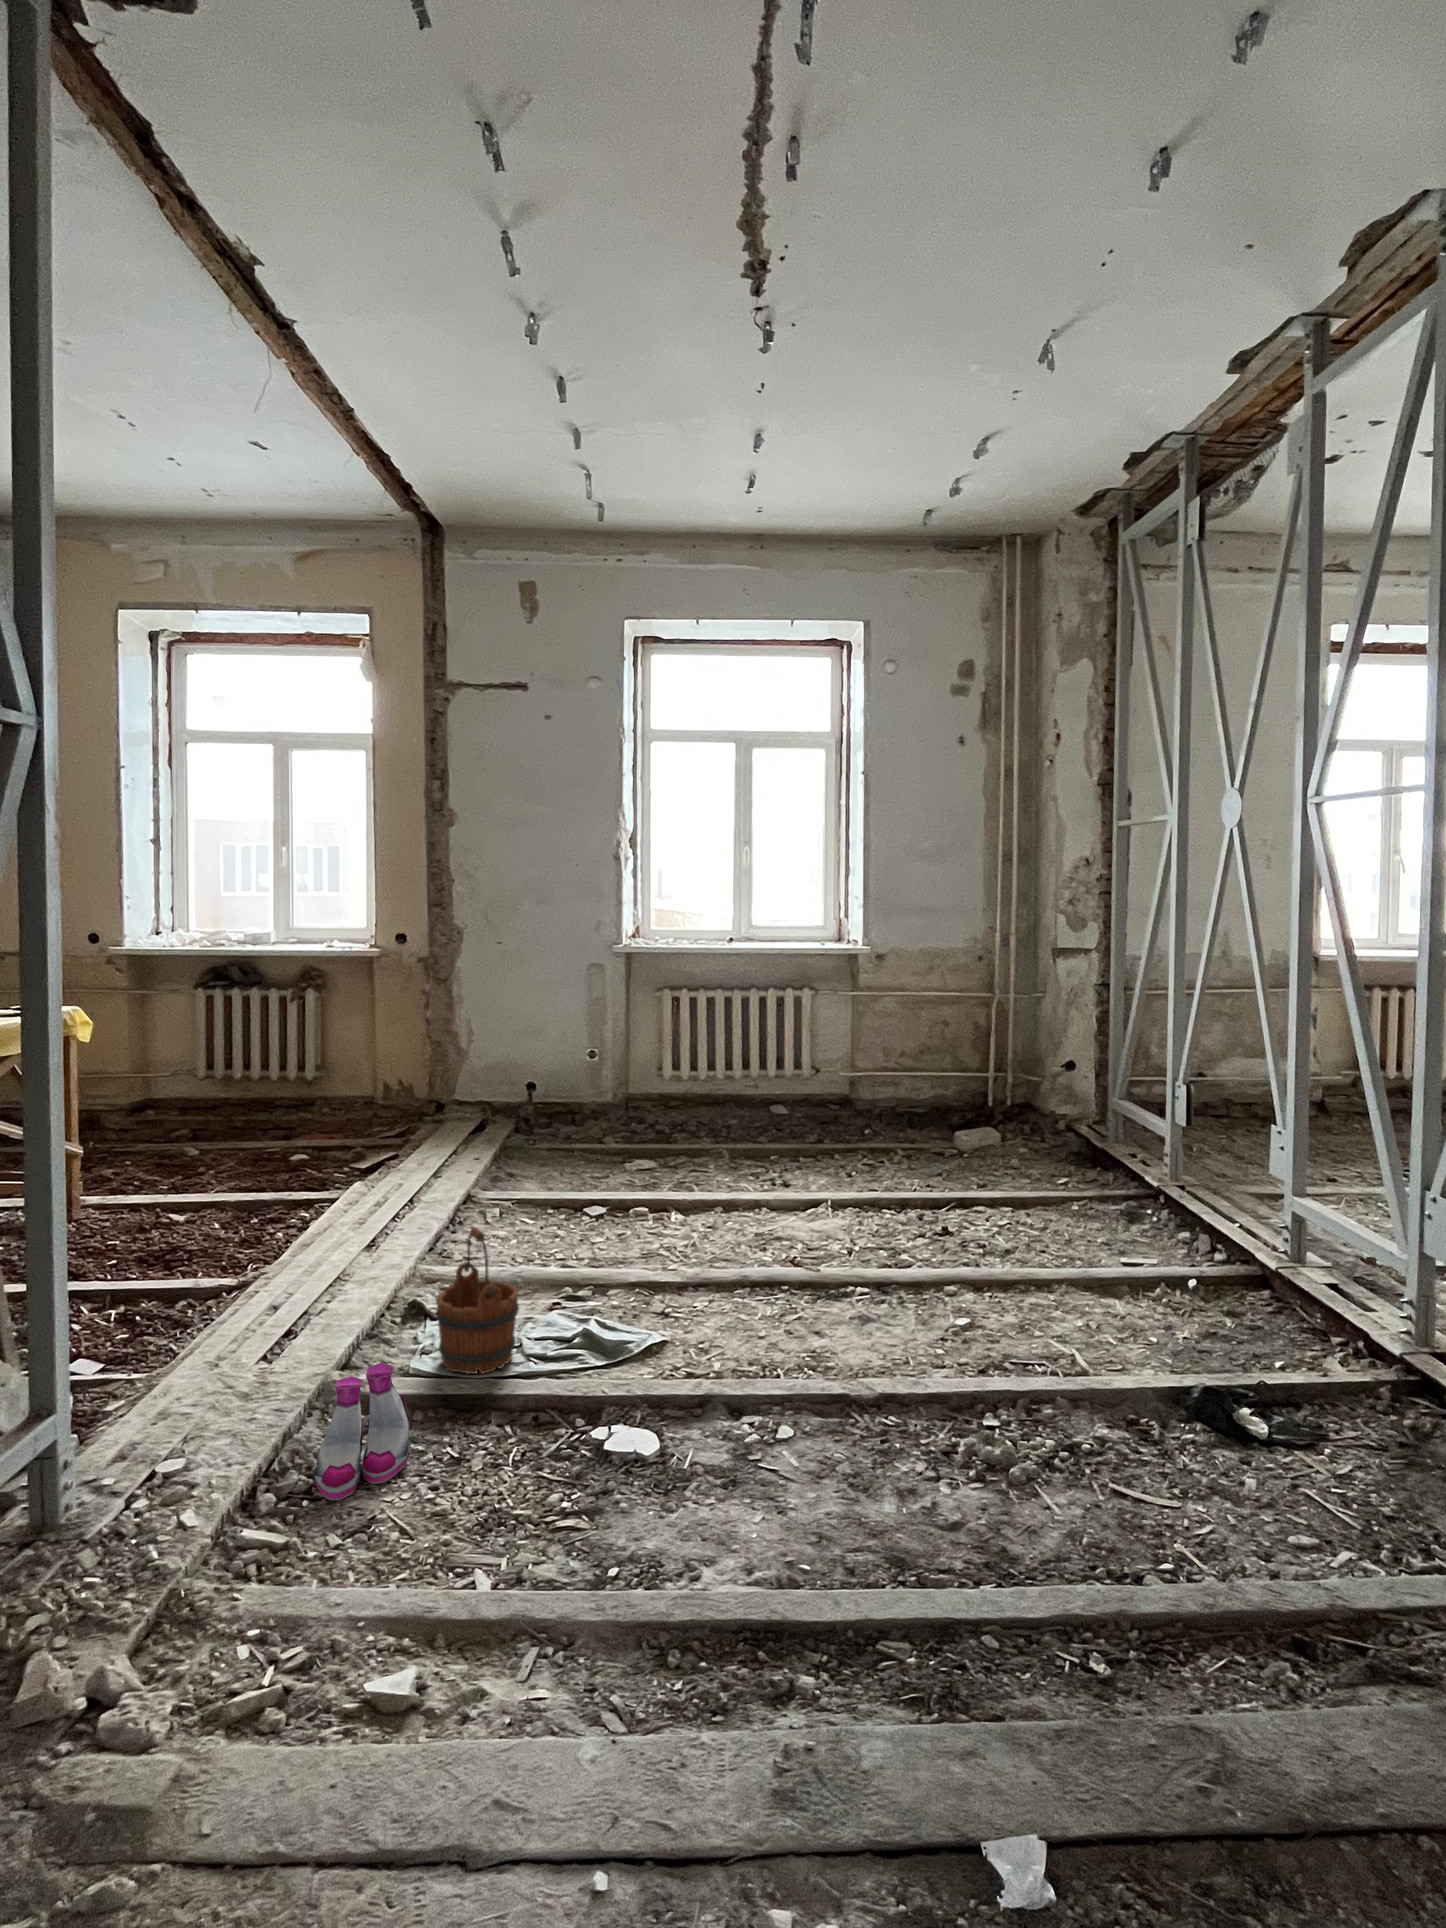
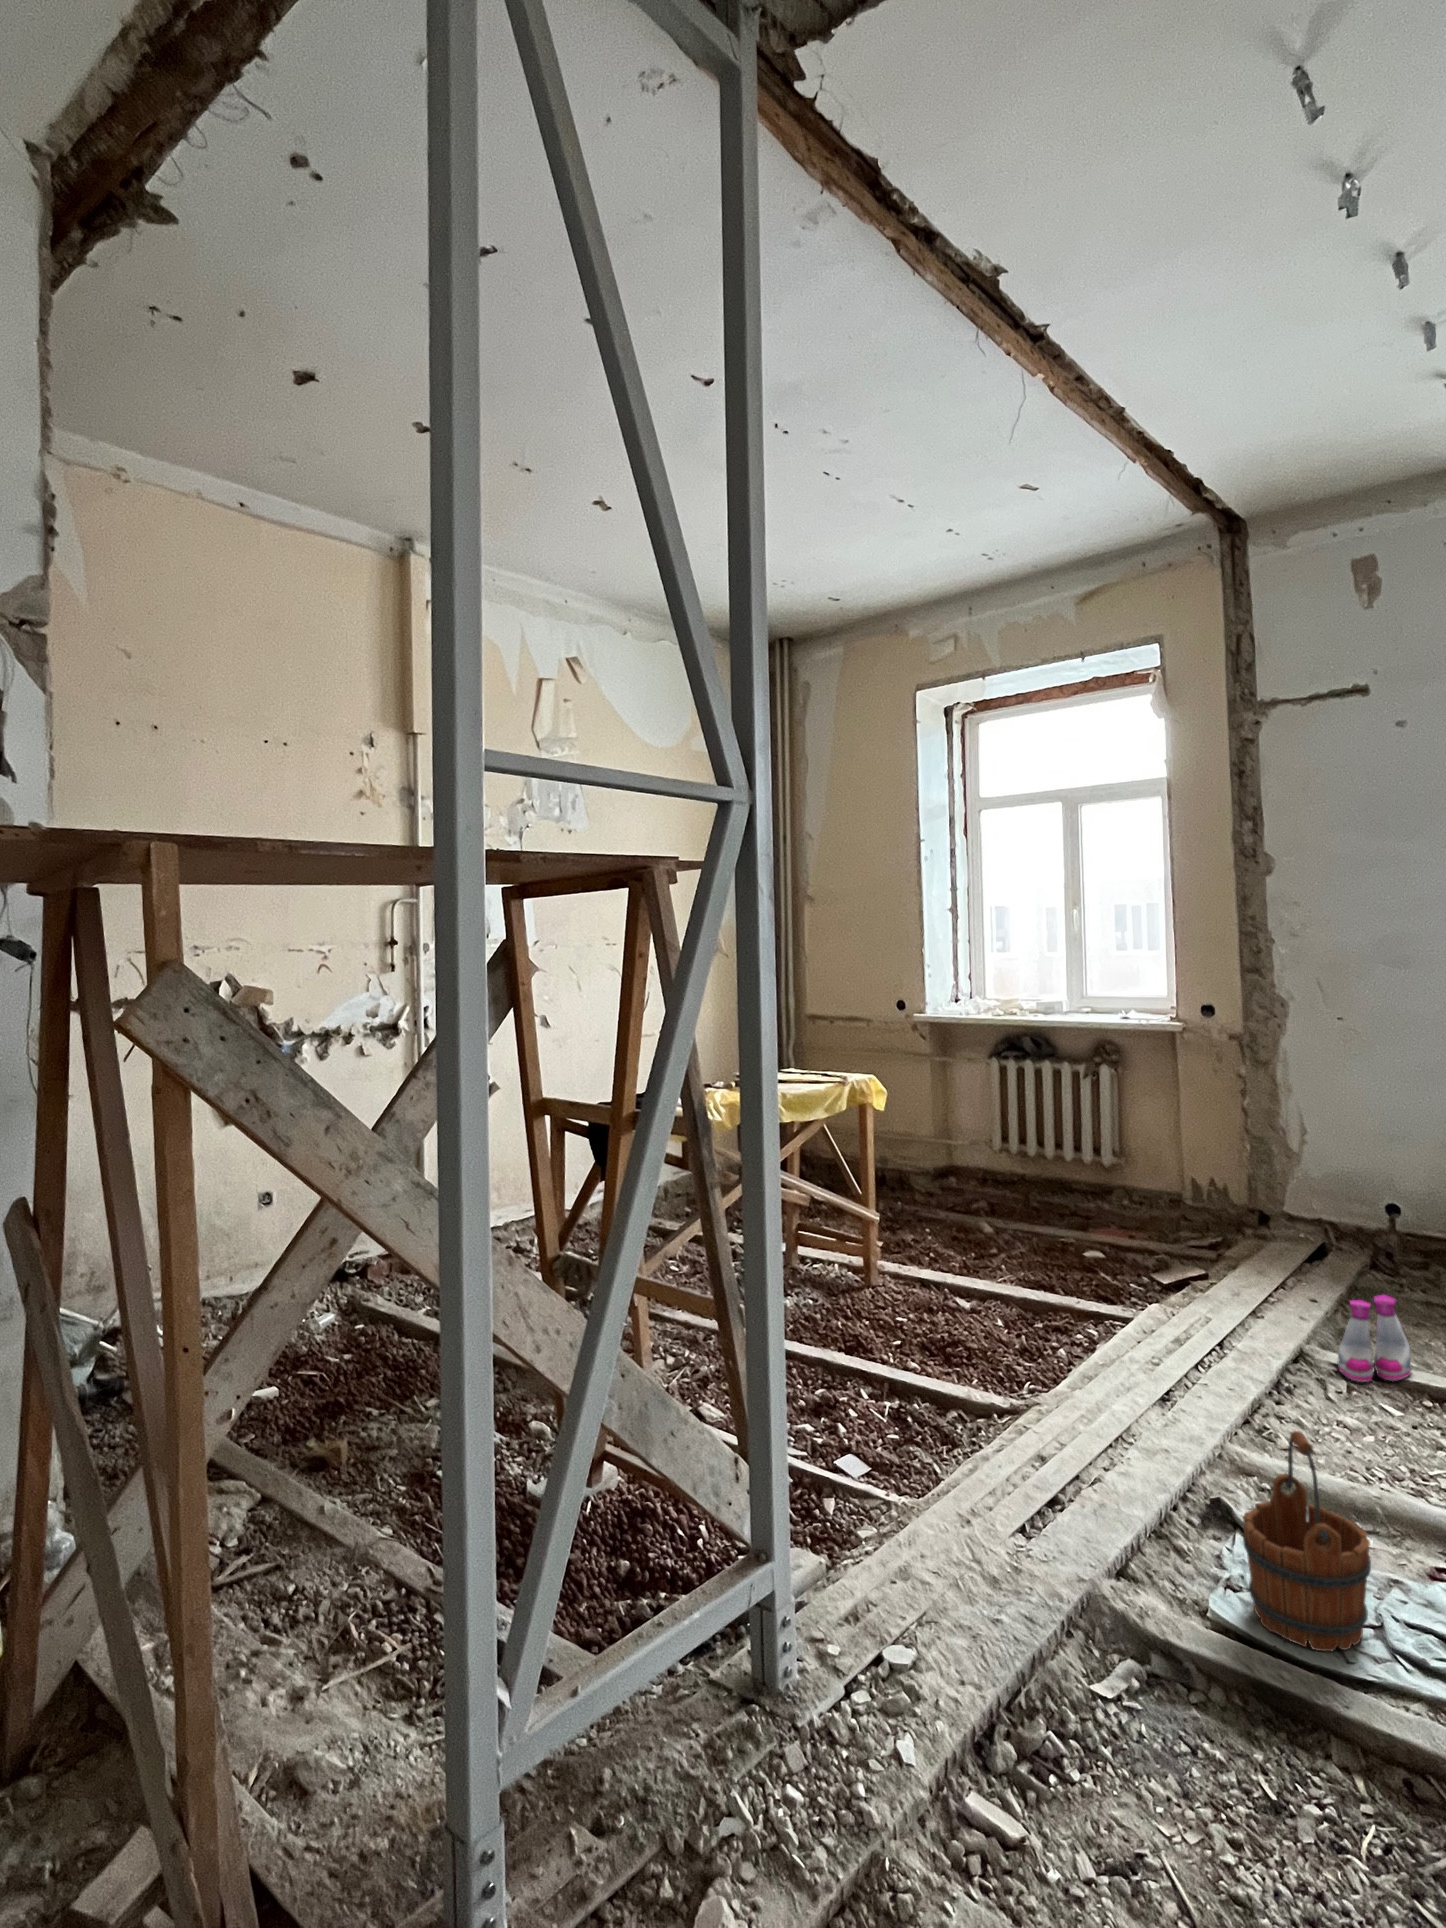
boots: present [314,1362,411,1500] -> present [1337,1295,1412,1382]

